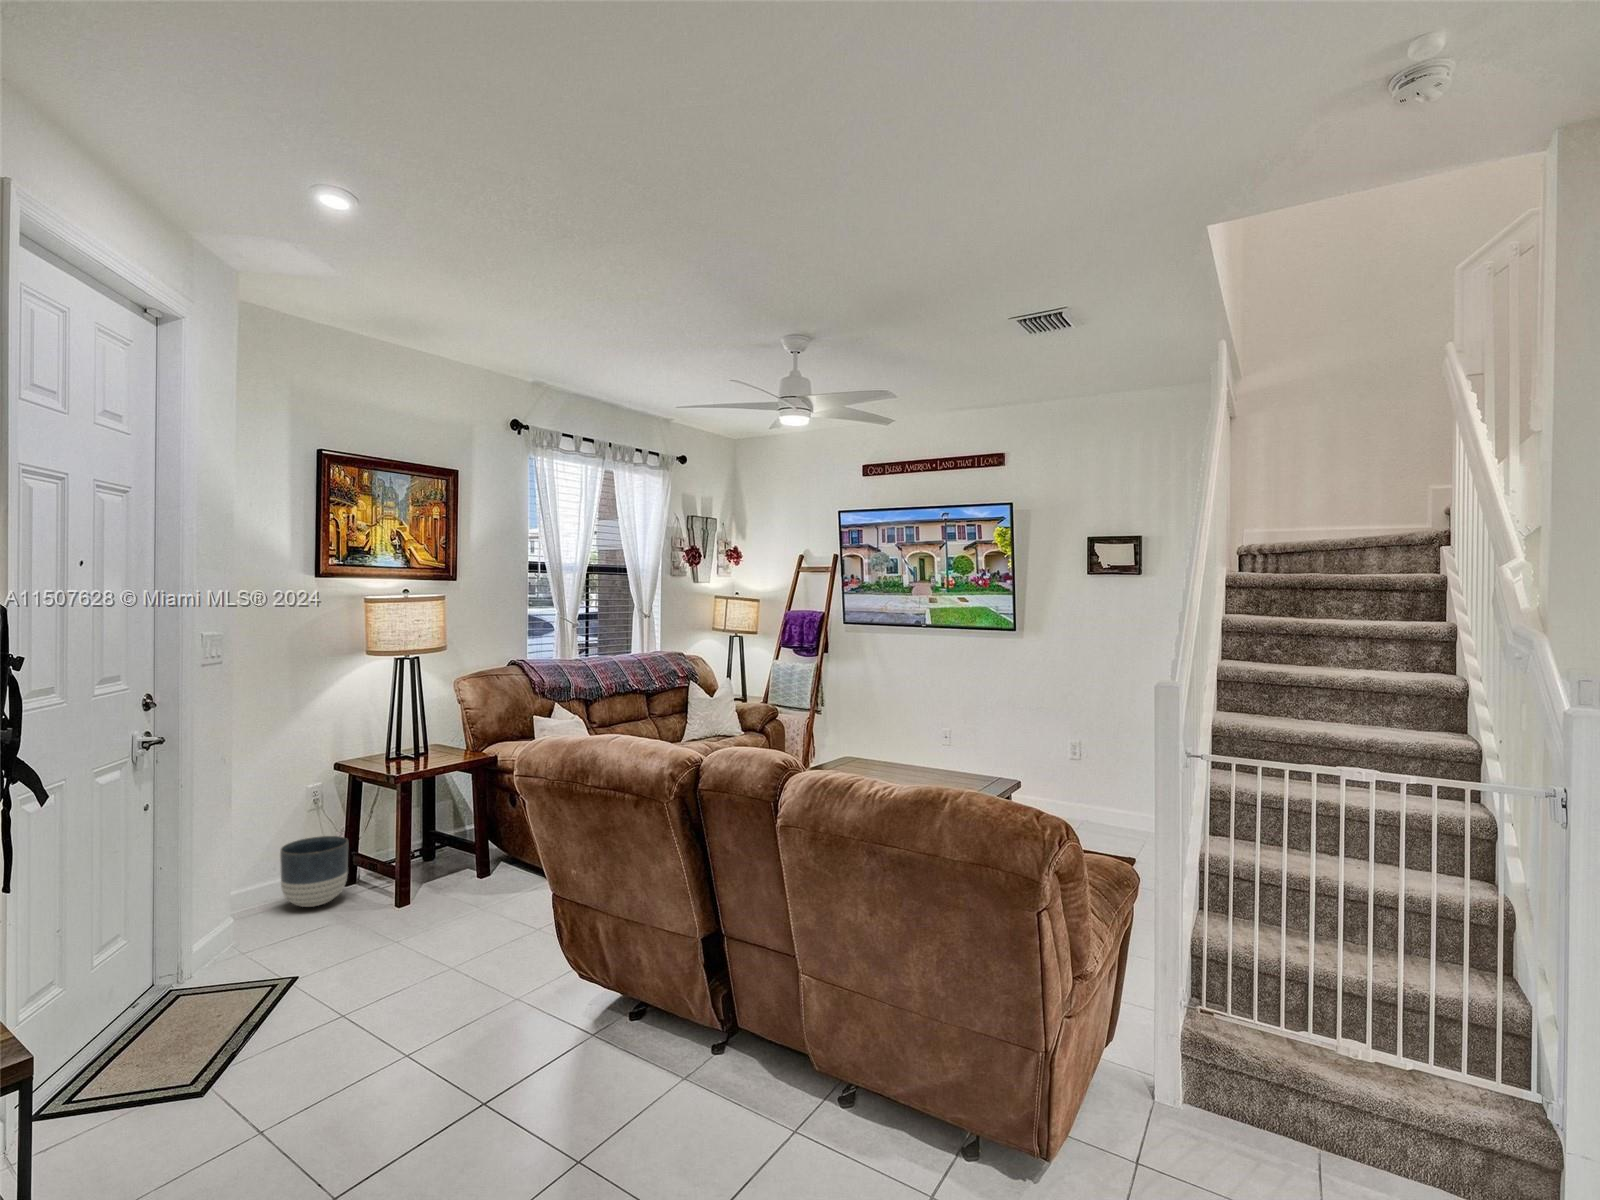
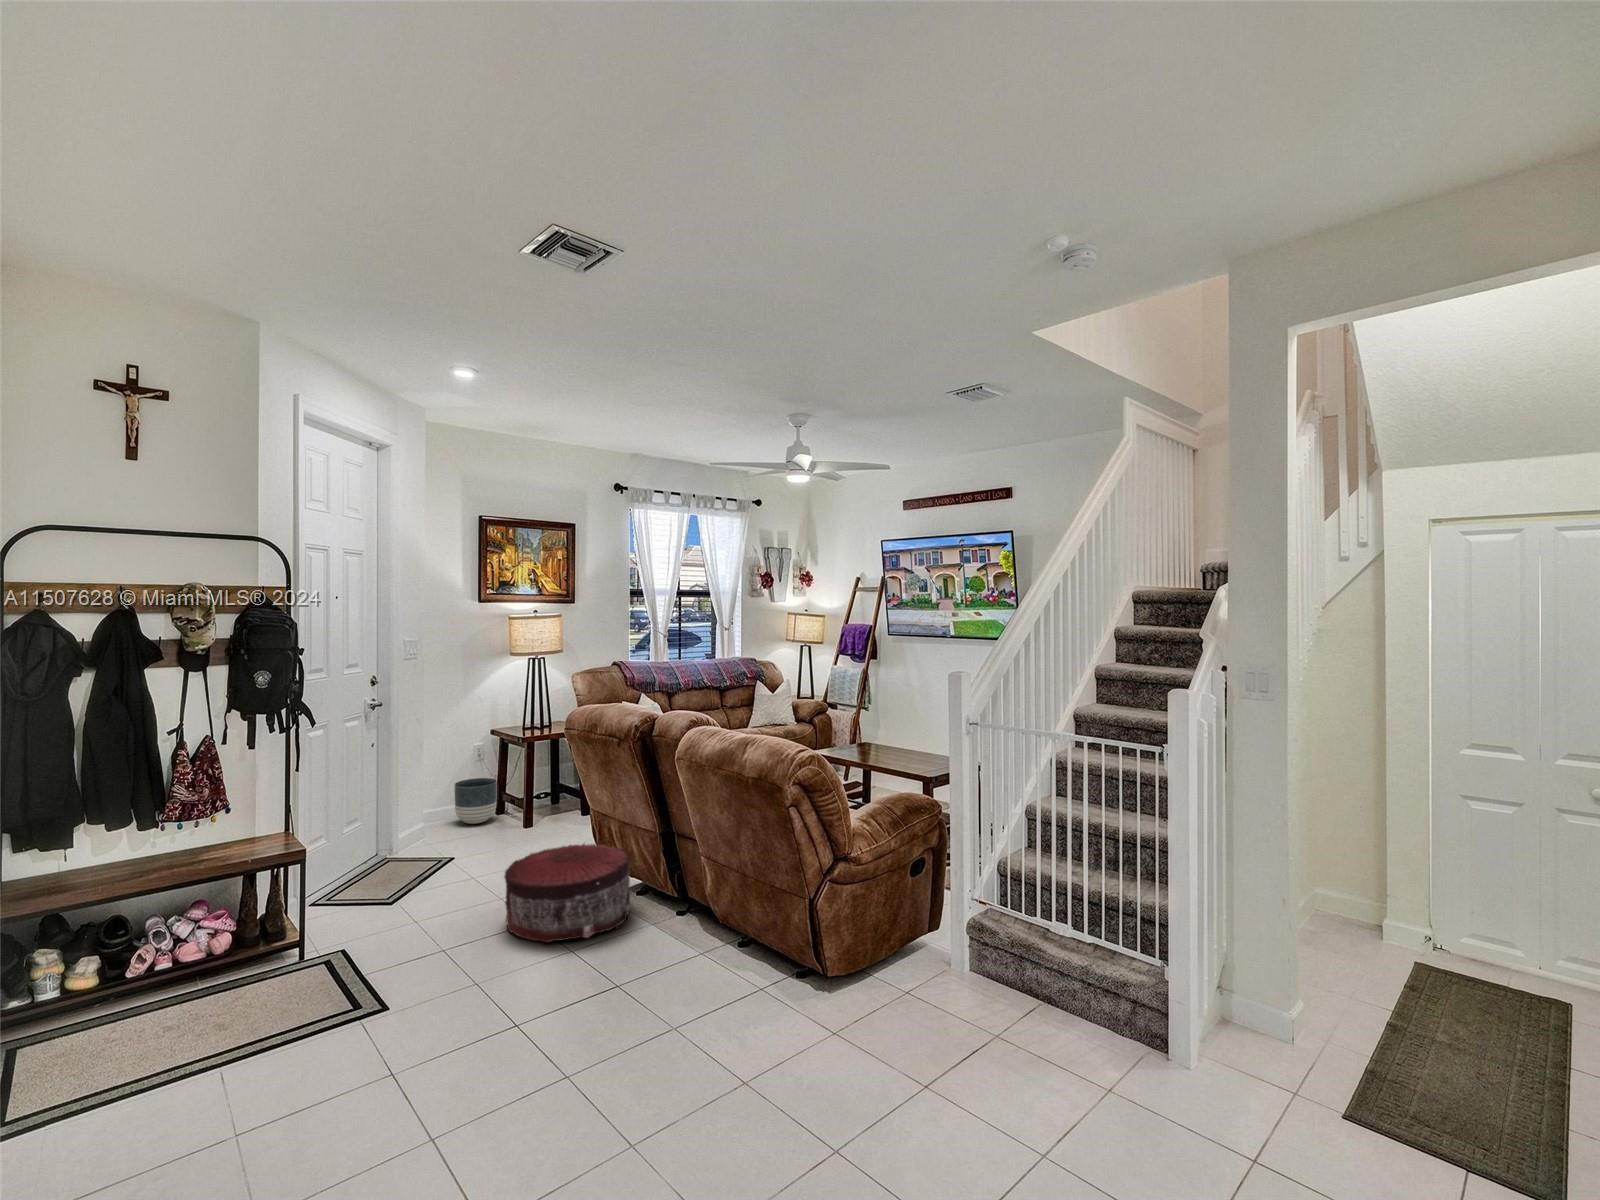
pouf: none [429,946,639,1141] -> present [504,844,630,942]

